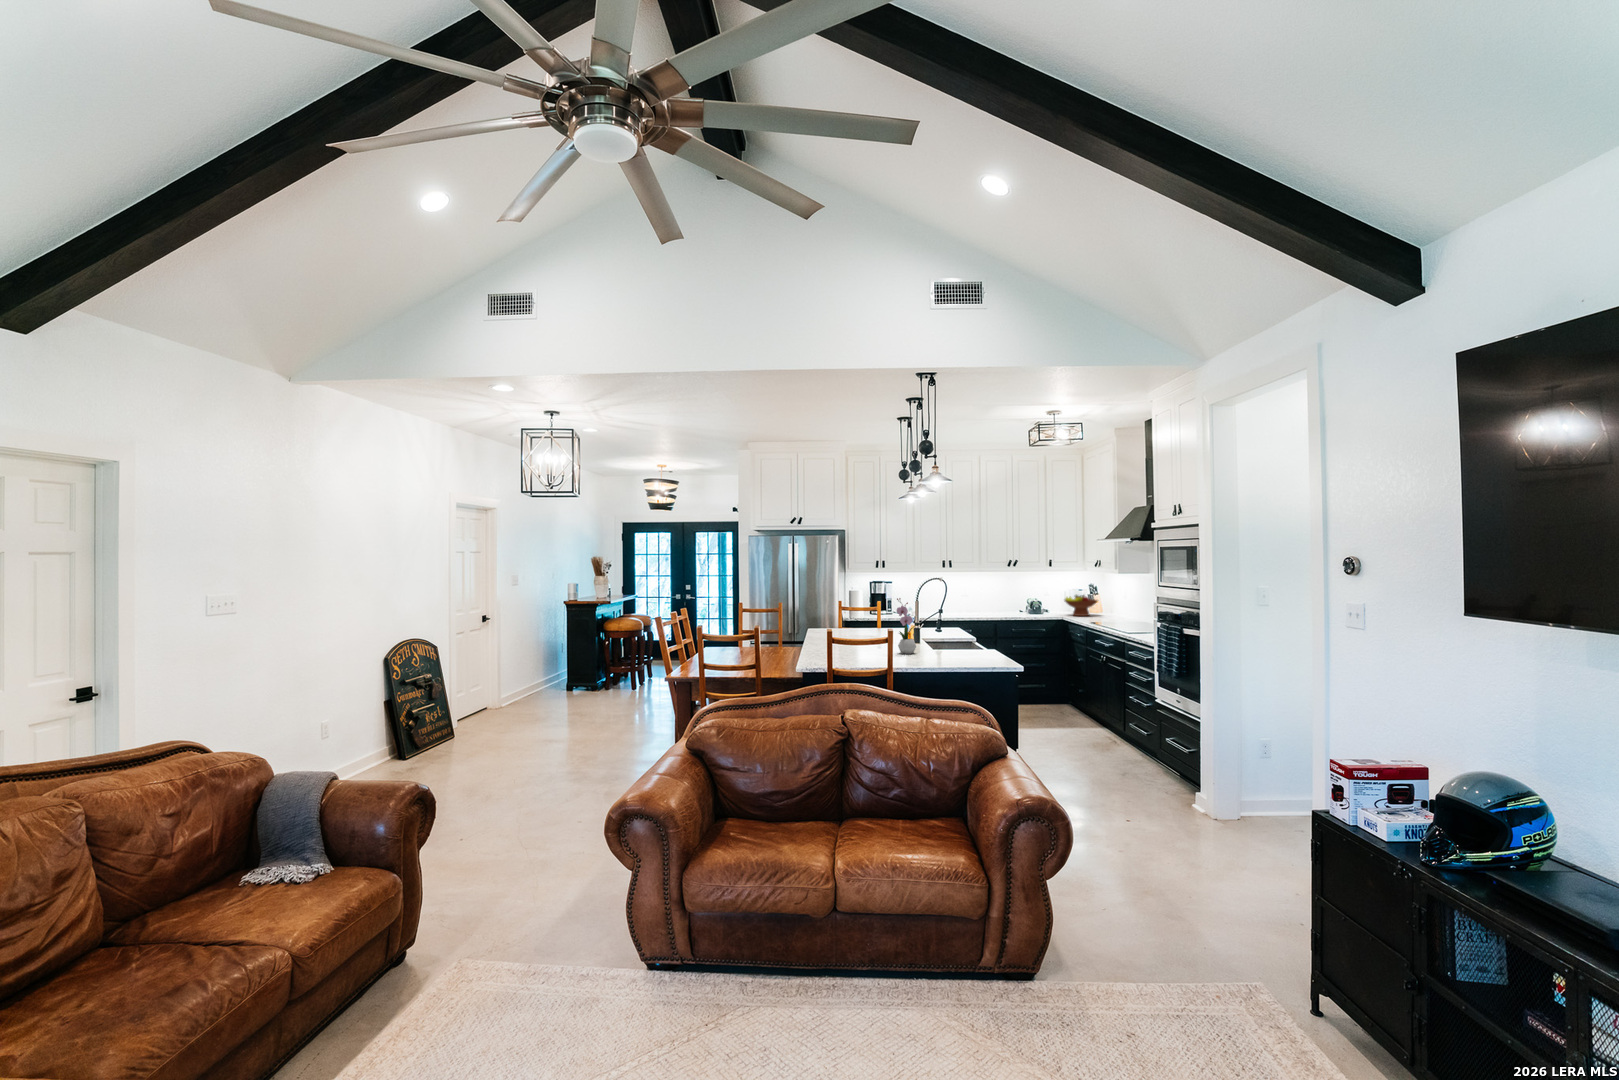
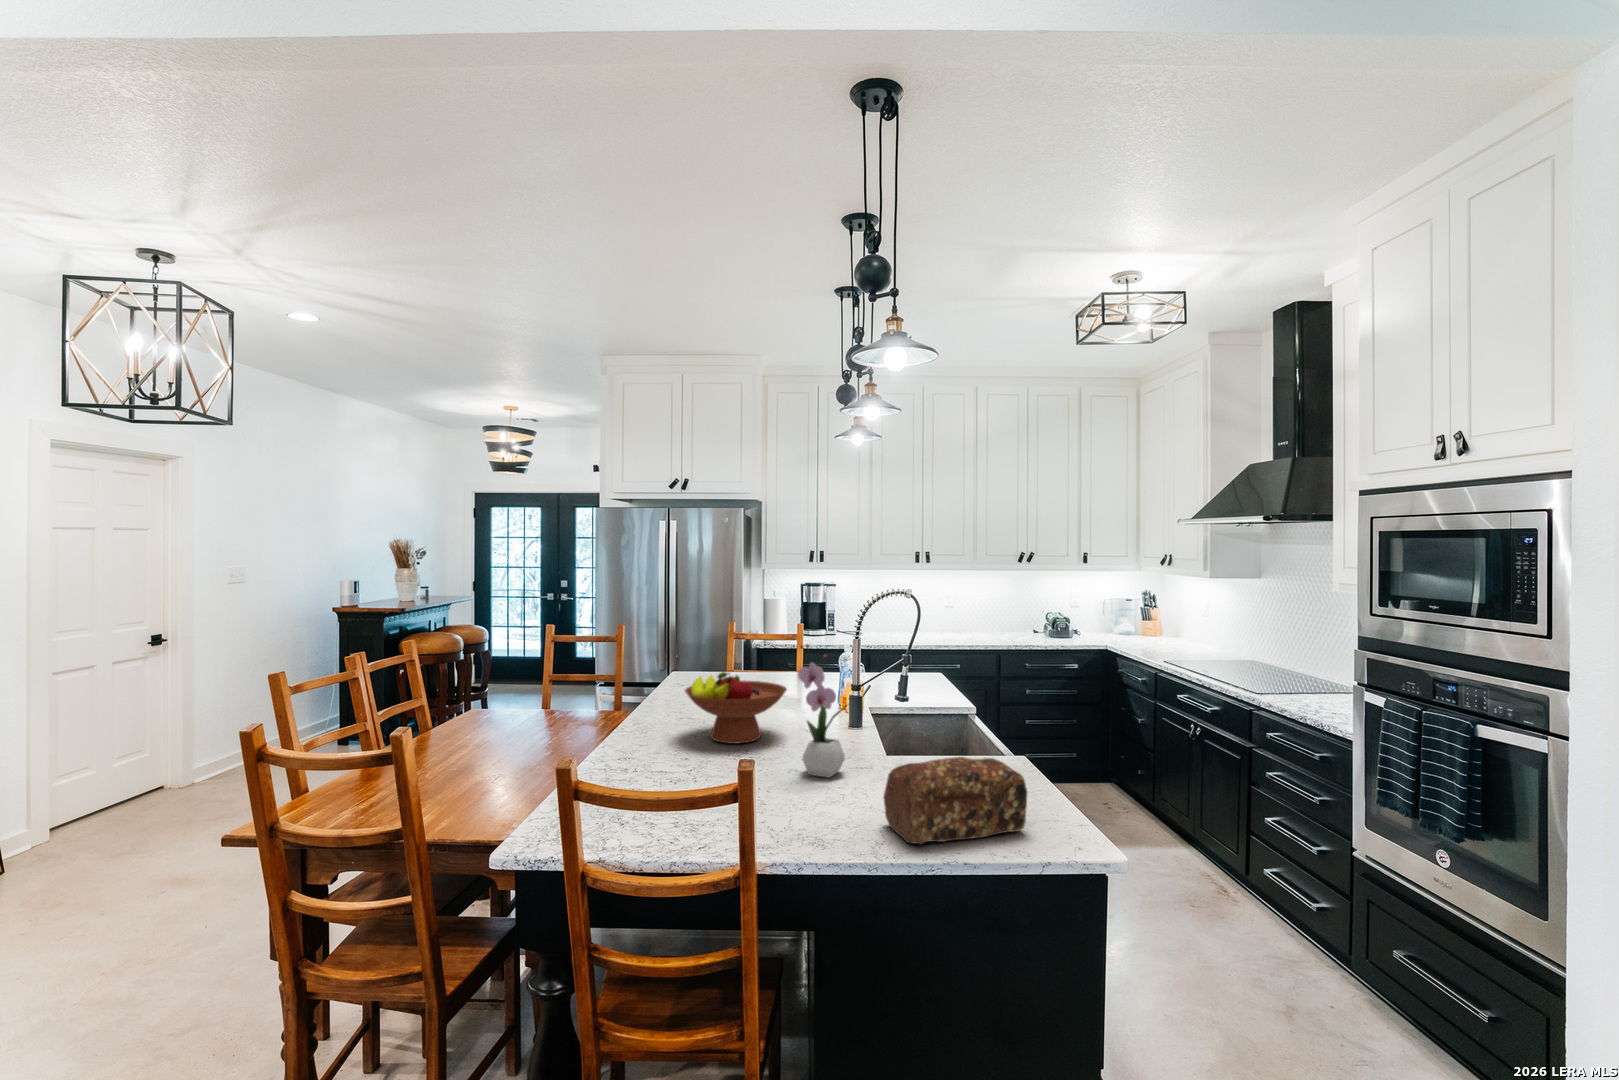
fruit bowl: present [1065,595,1097,616] -> present [685,672,787,744]
bread loaf: none [934,636,989,664] -> present [883,757,1027,845]

